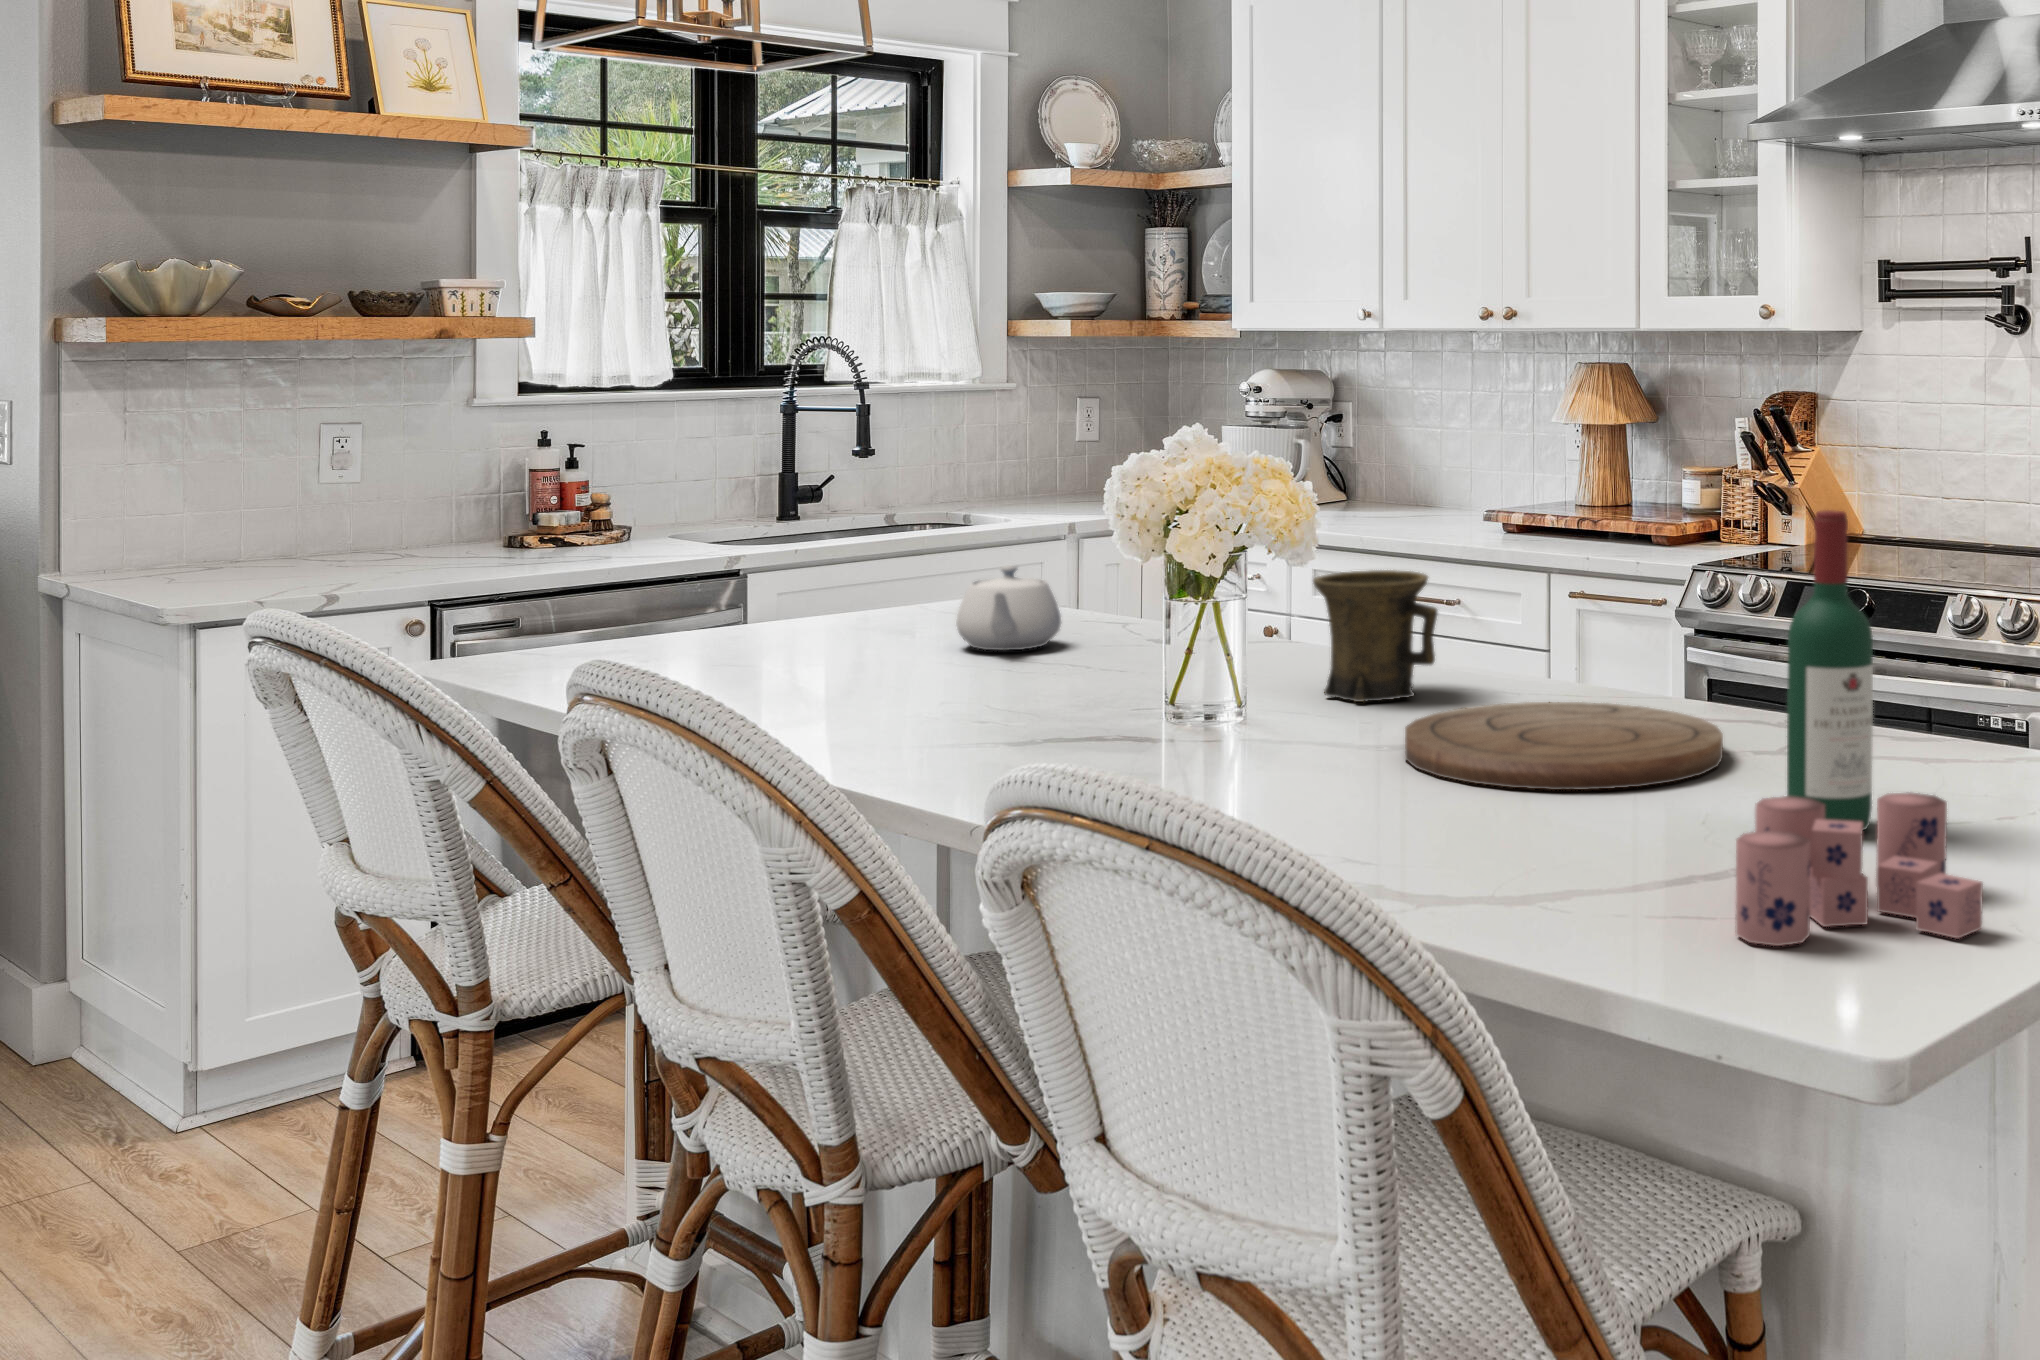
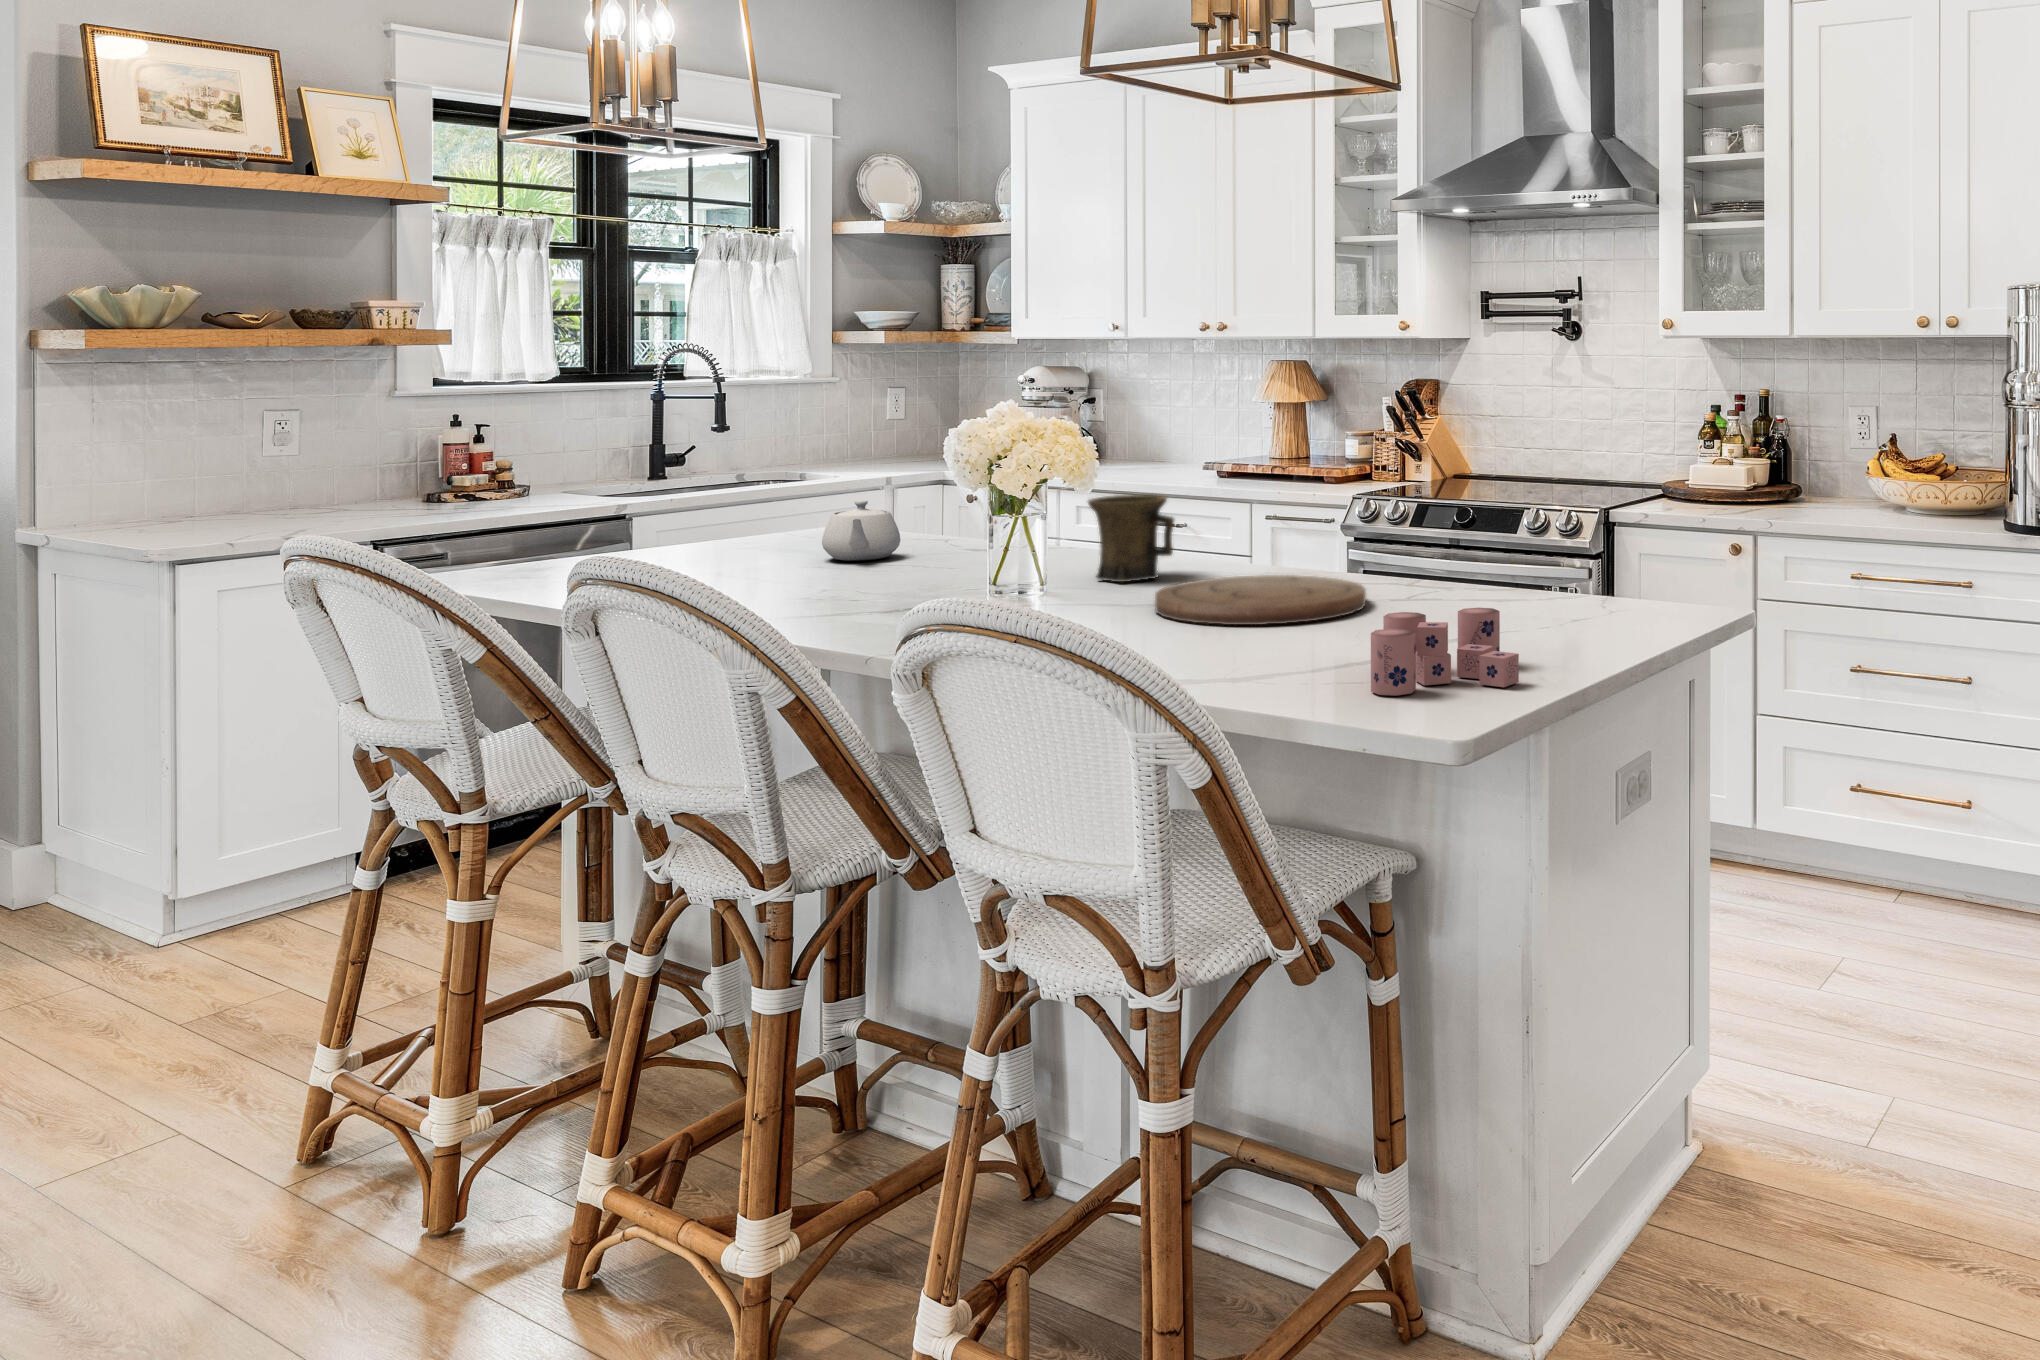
wine bottle: present [1787,510,1873,830] -> none [1405,439,1457,641]

